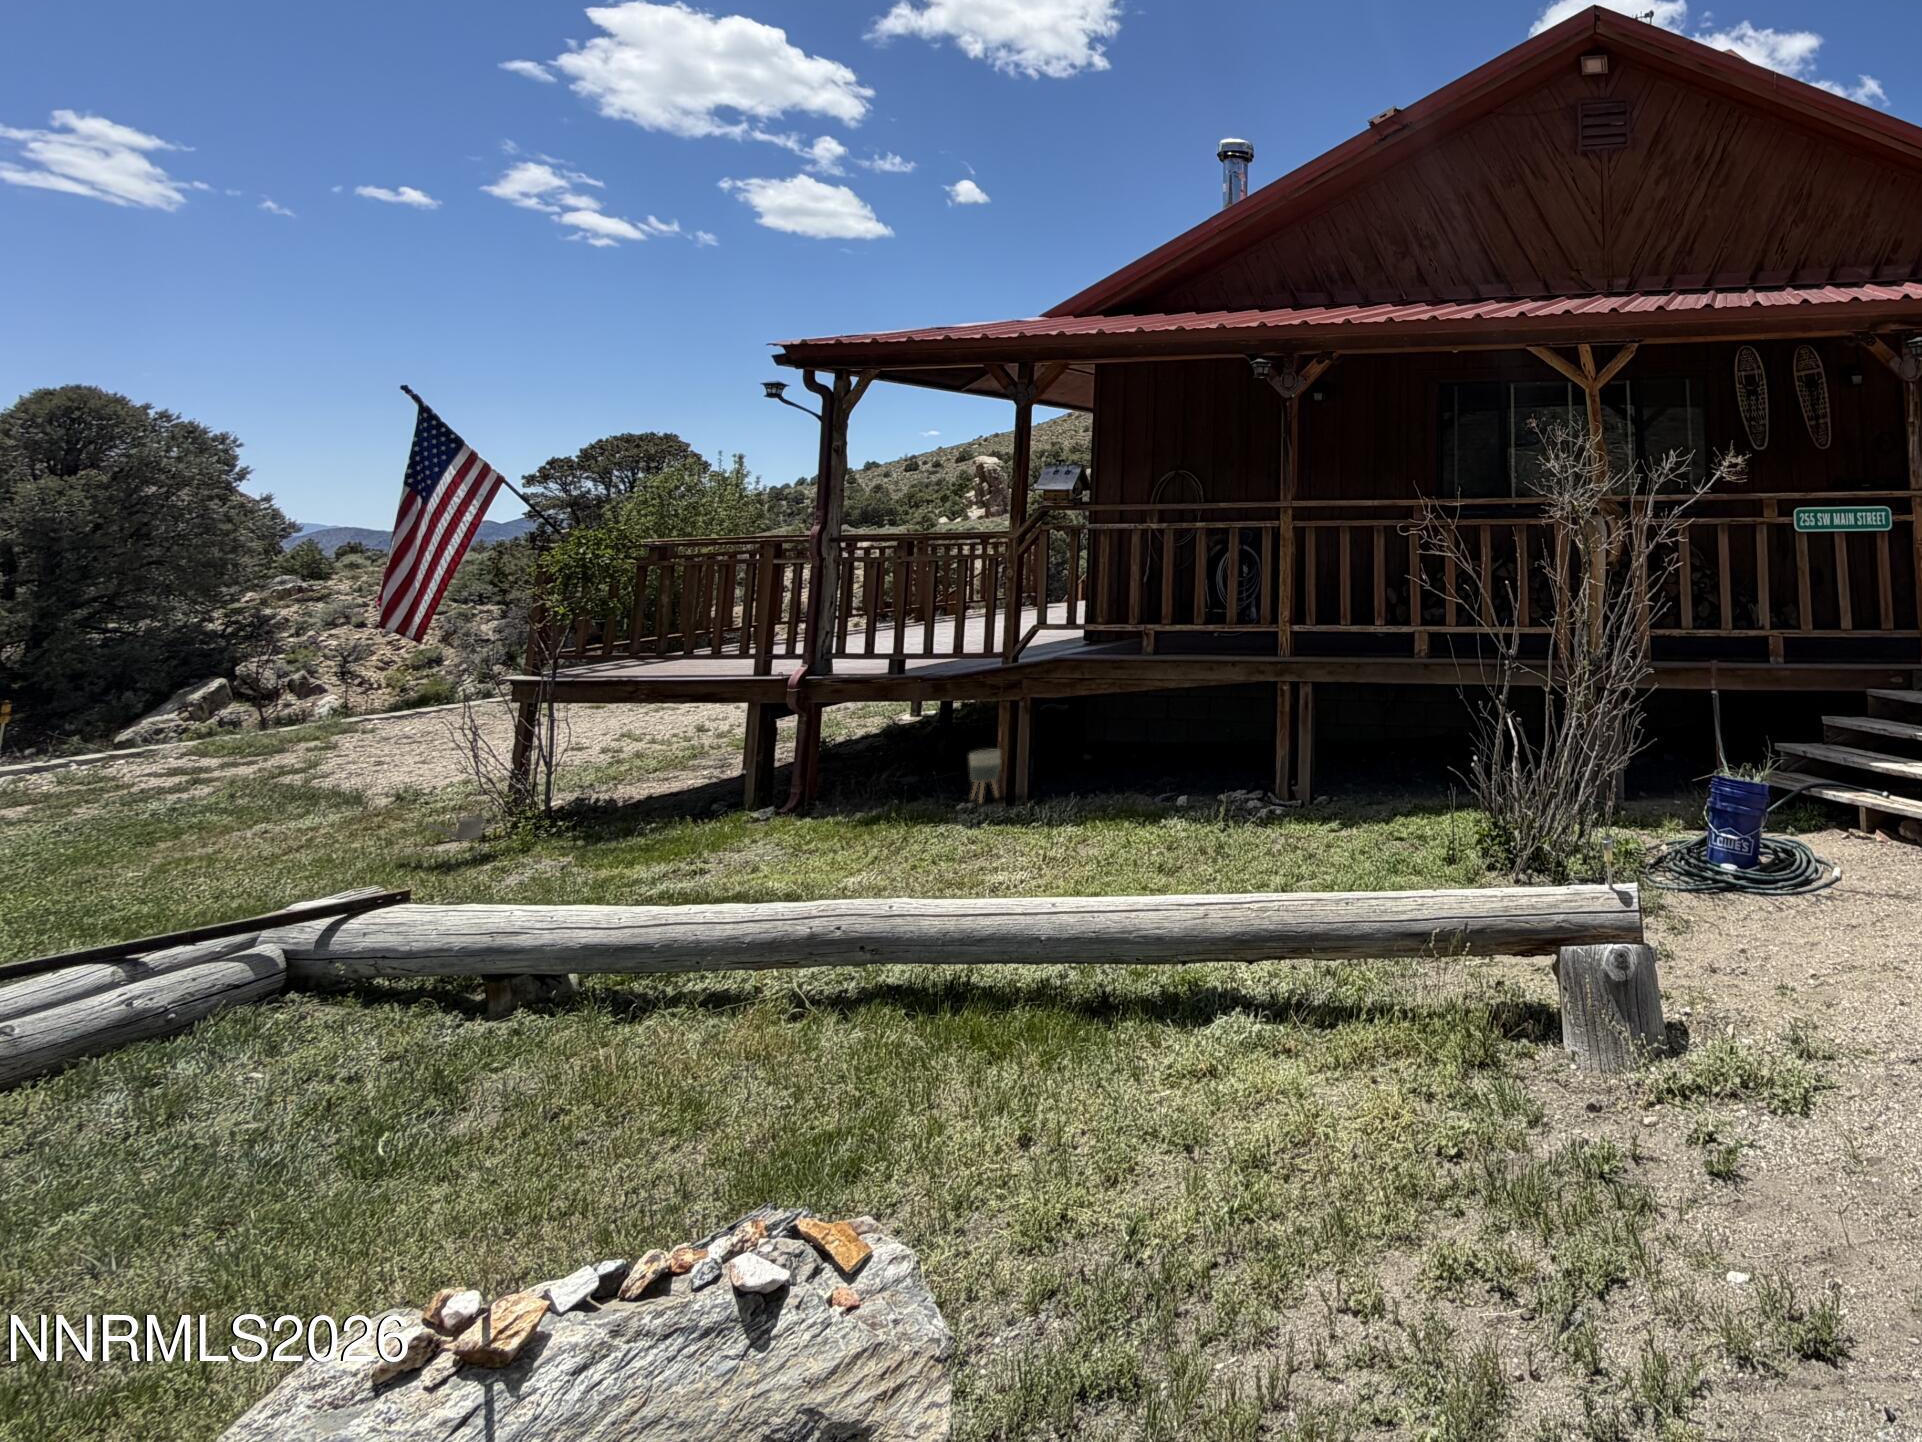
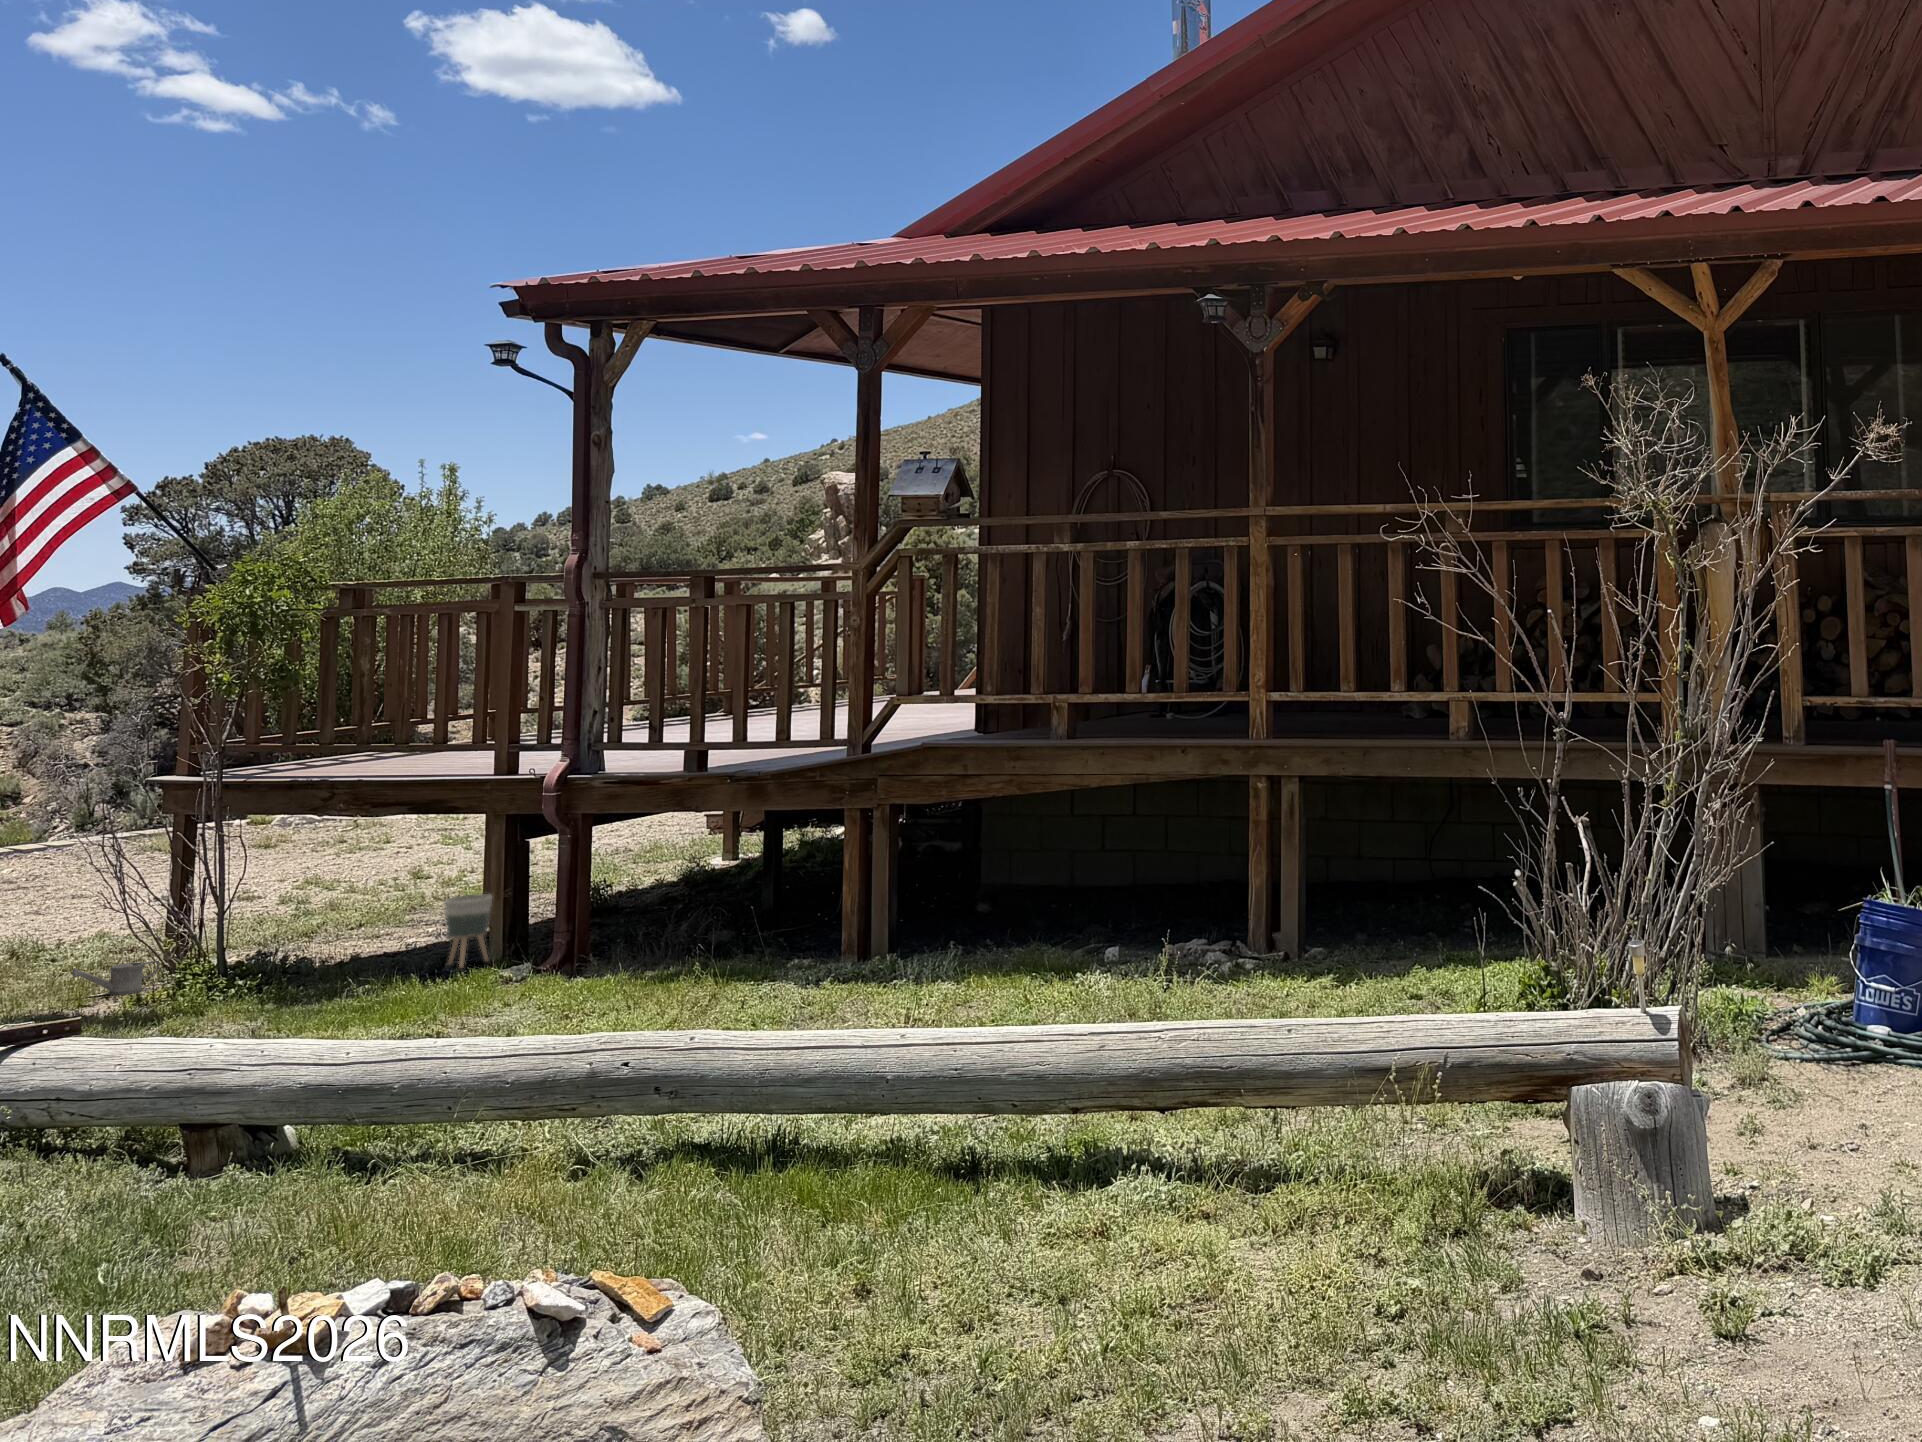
planter: present [969,750,1000,802] -> present [445,894,492,968]

